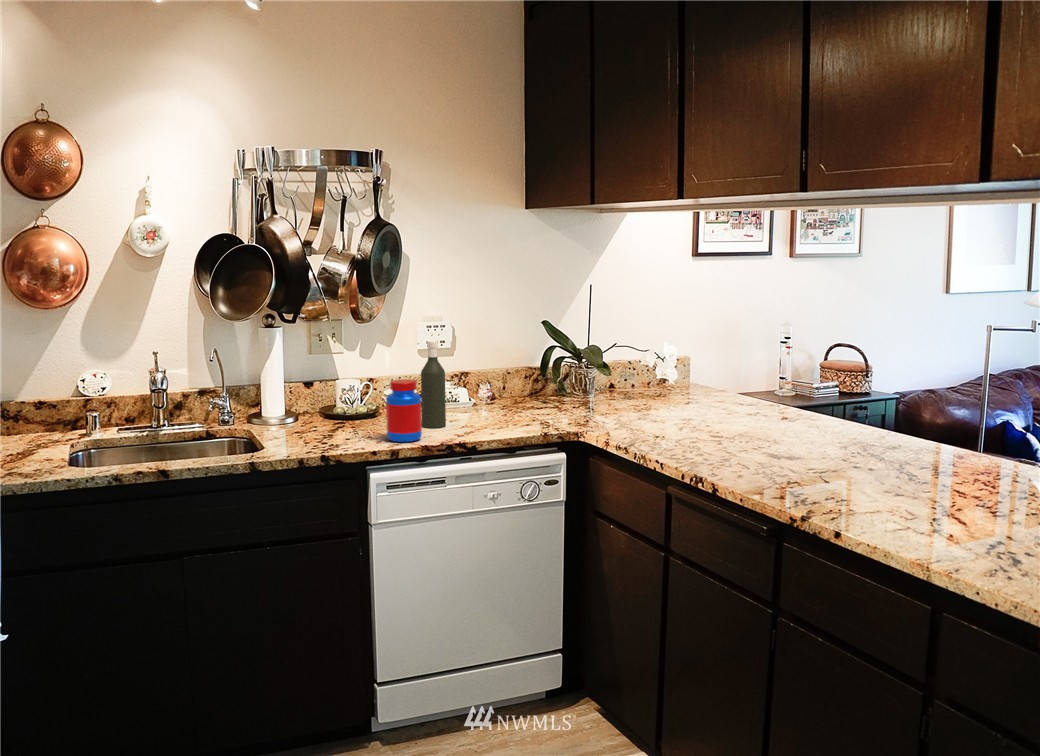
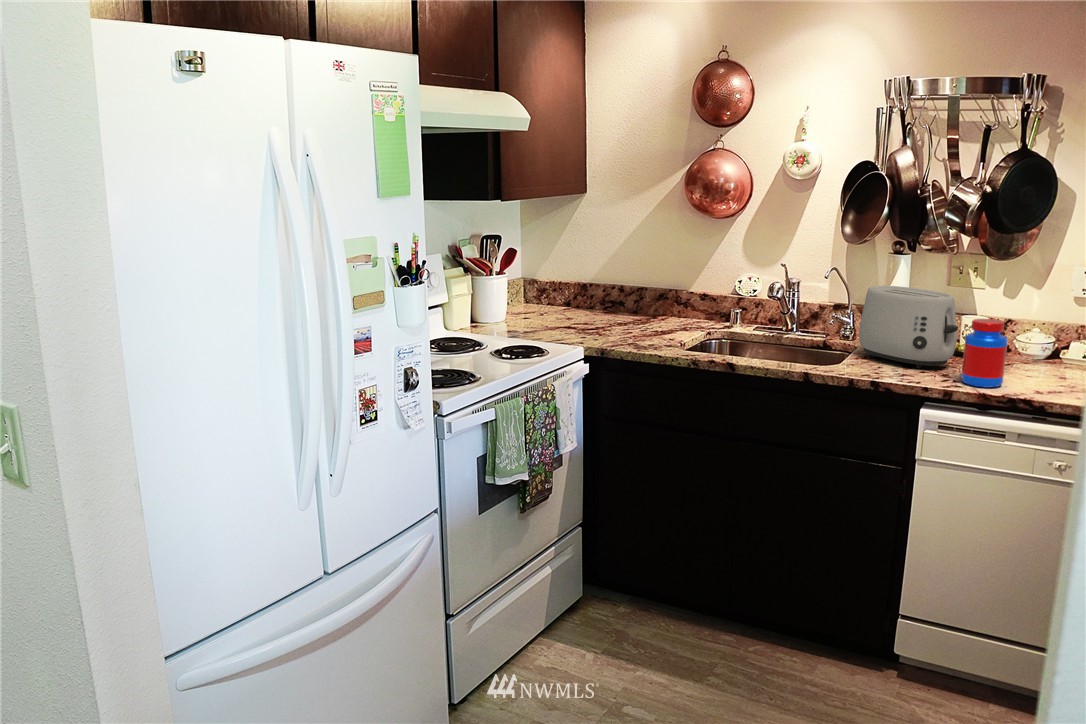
bottle: present [421,341,446,428] -> none [1030,282,1068,382]
toaster: none [263,361,368,437] -> present [859,286,958,368]

